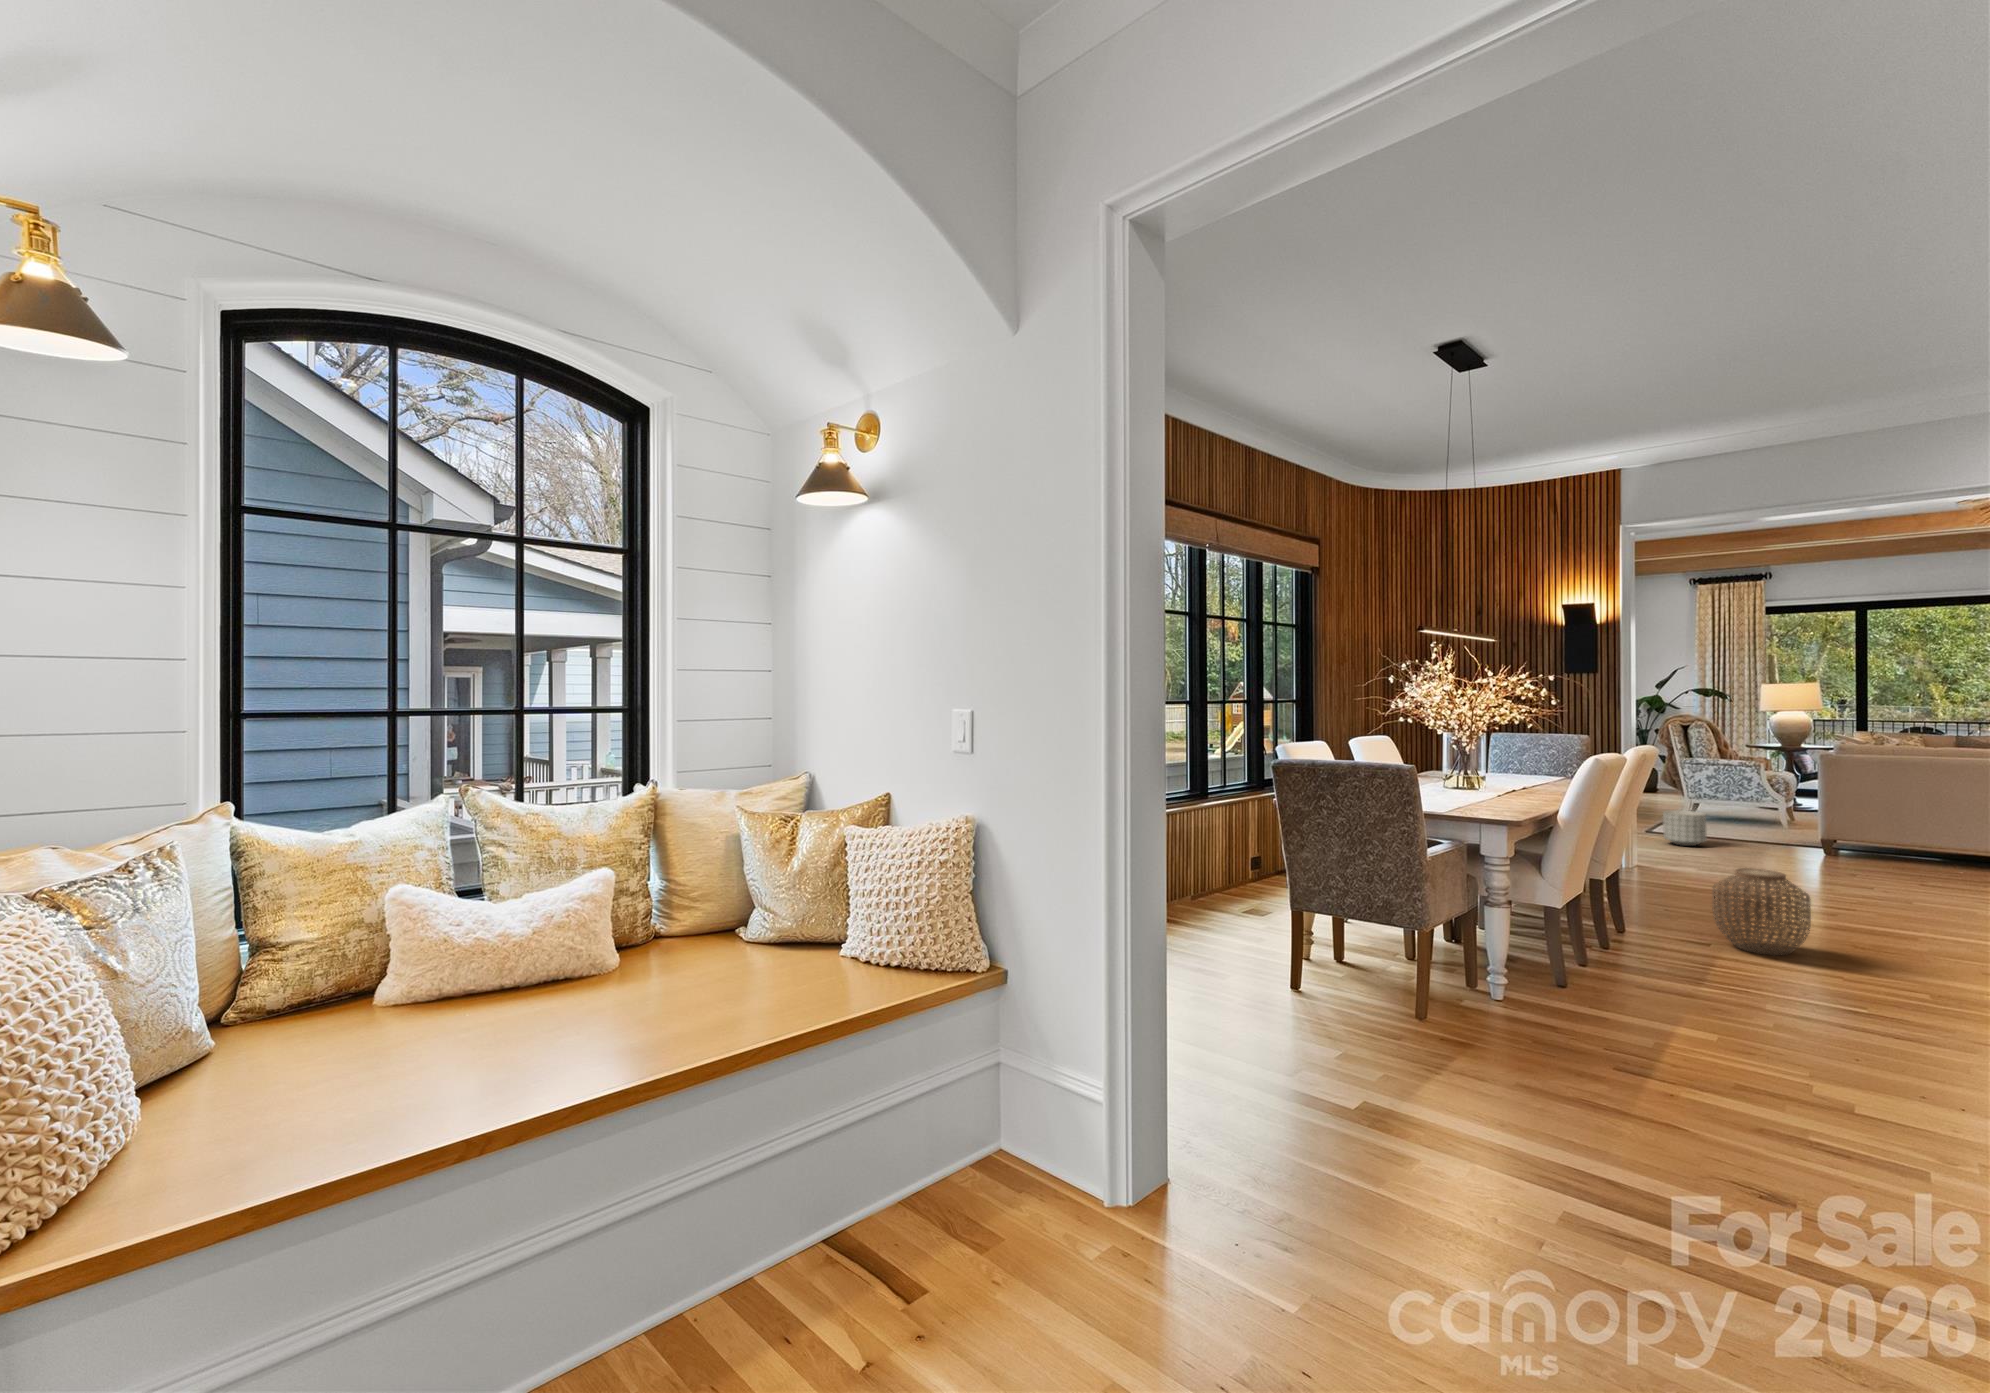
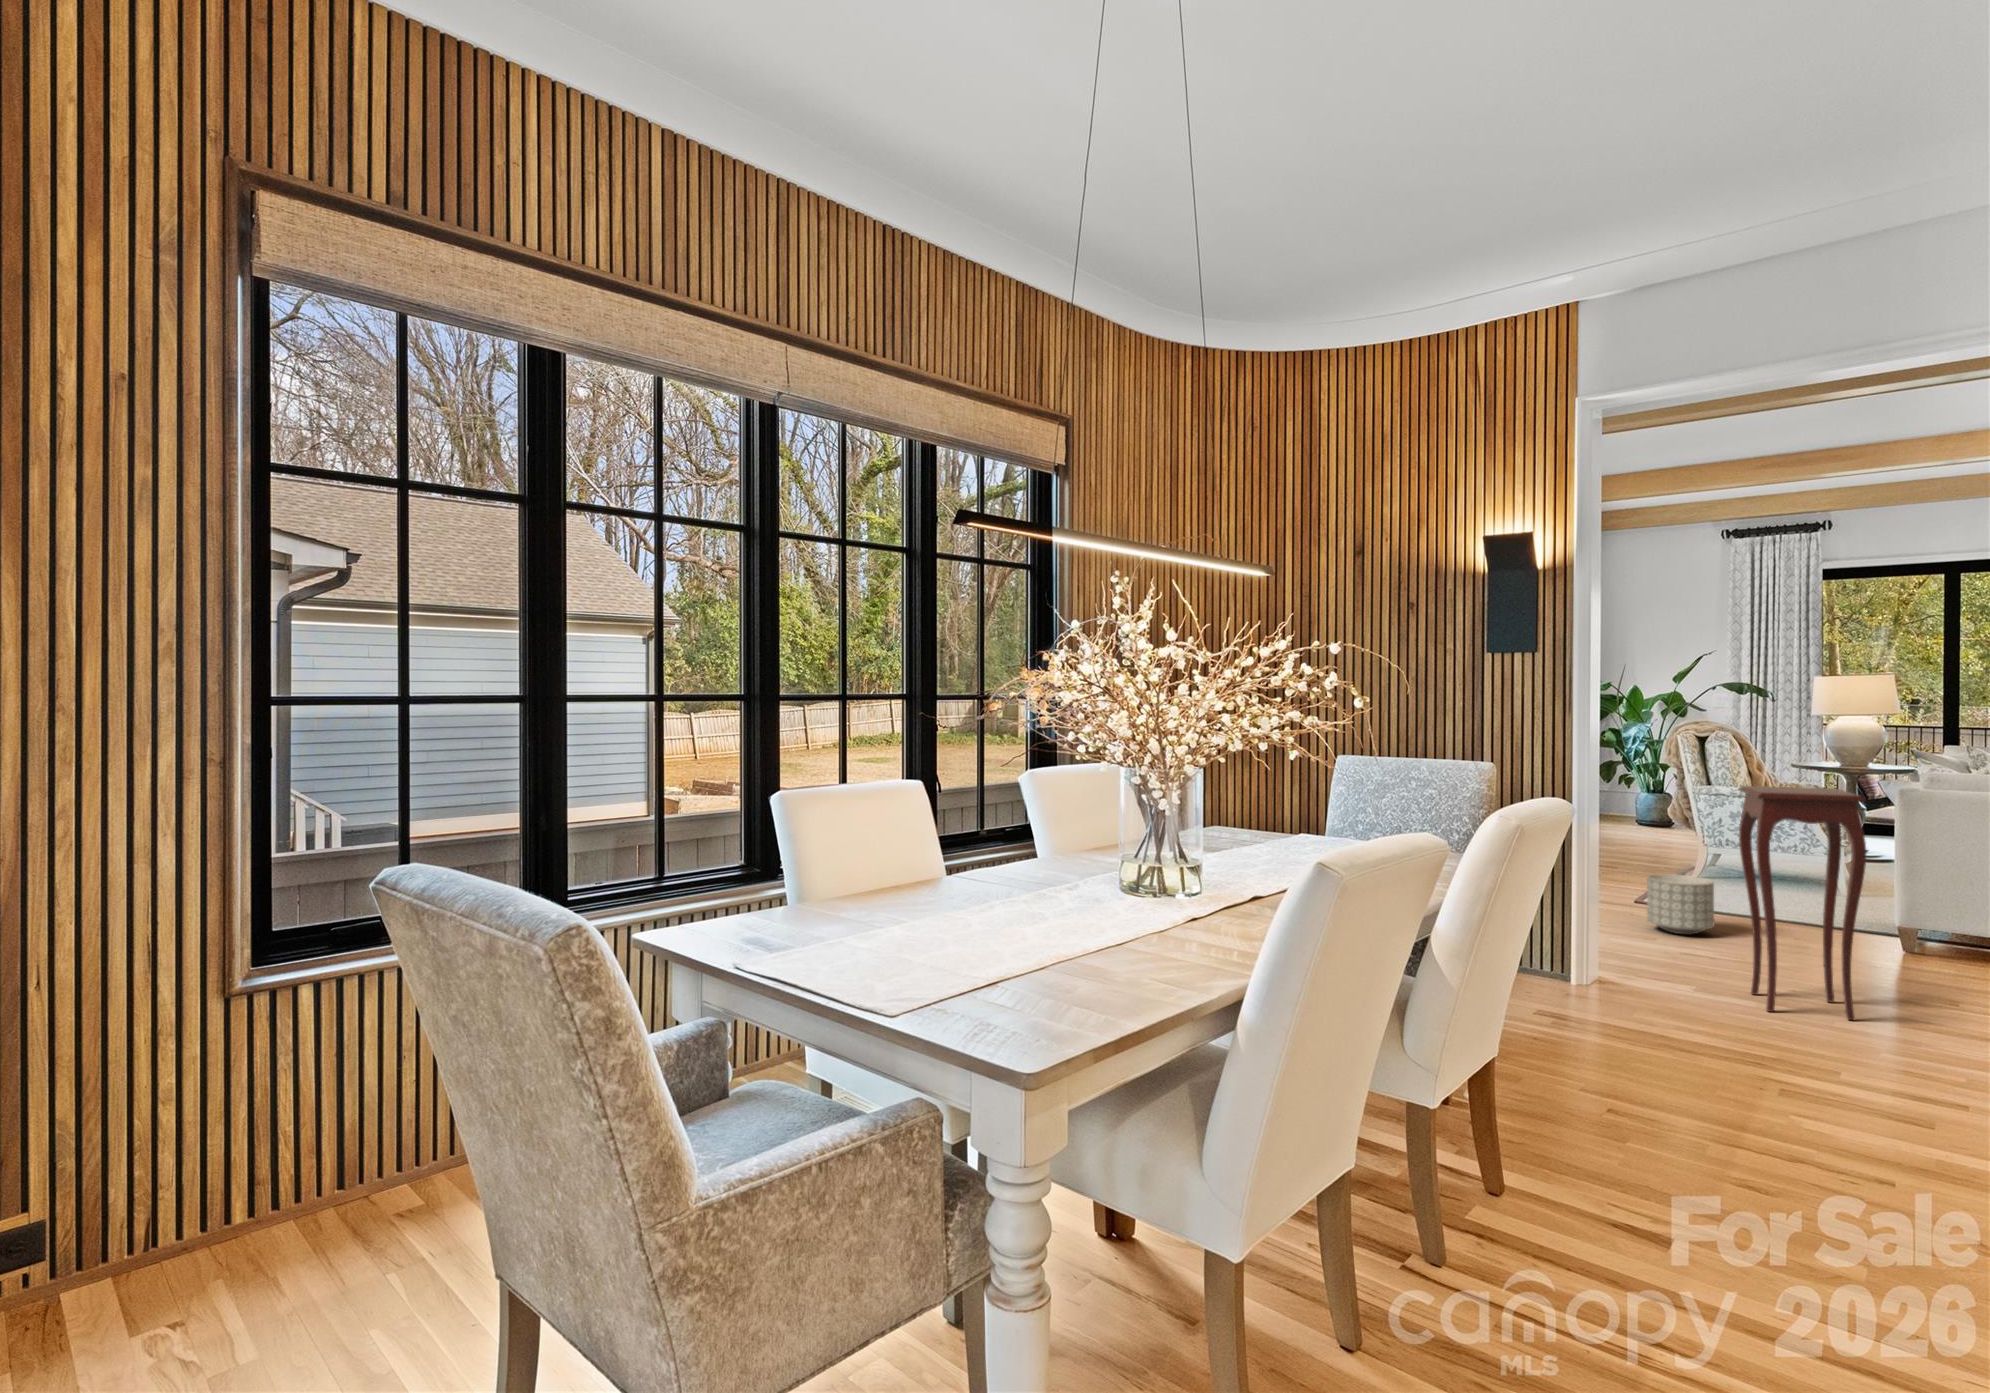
side table: none [1727,753,1802,881] -> present [1739,786,1866,1020]
woven basket: present [1712,868,1811,955] -> none [1662,1061,1877,1281]

